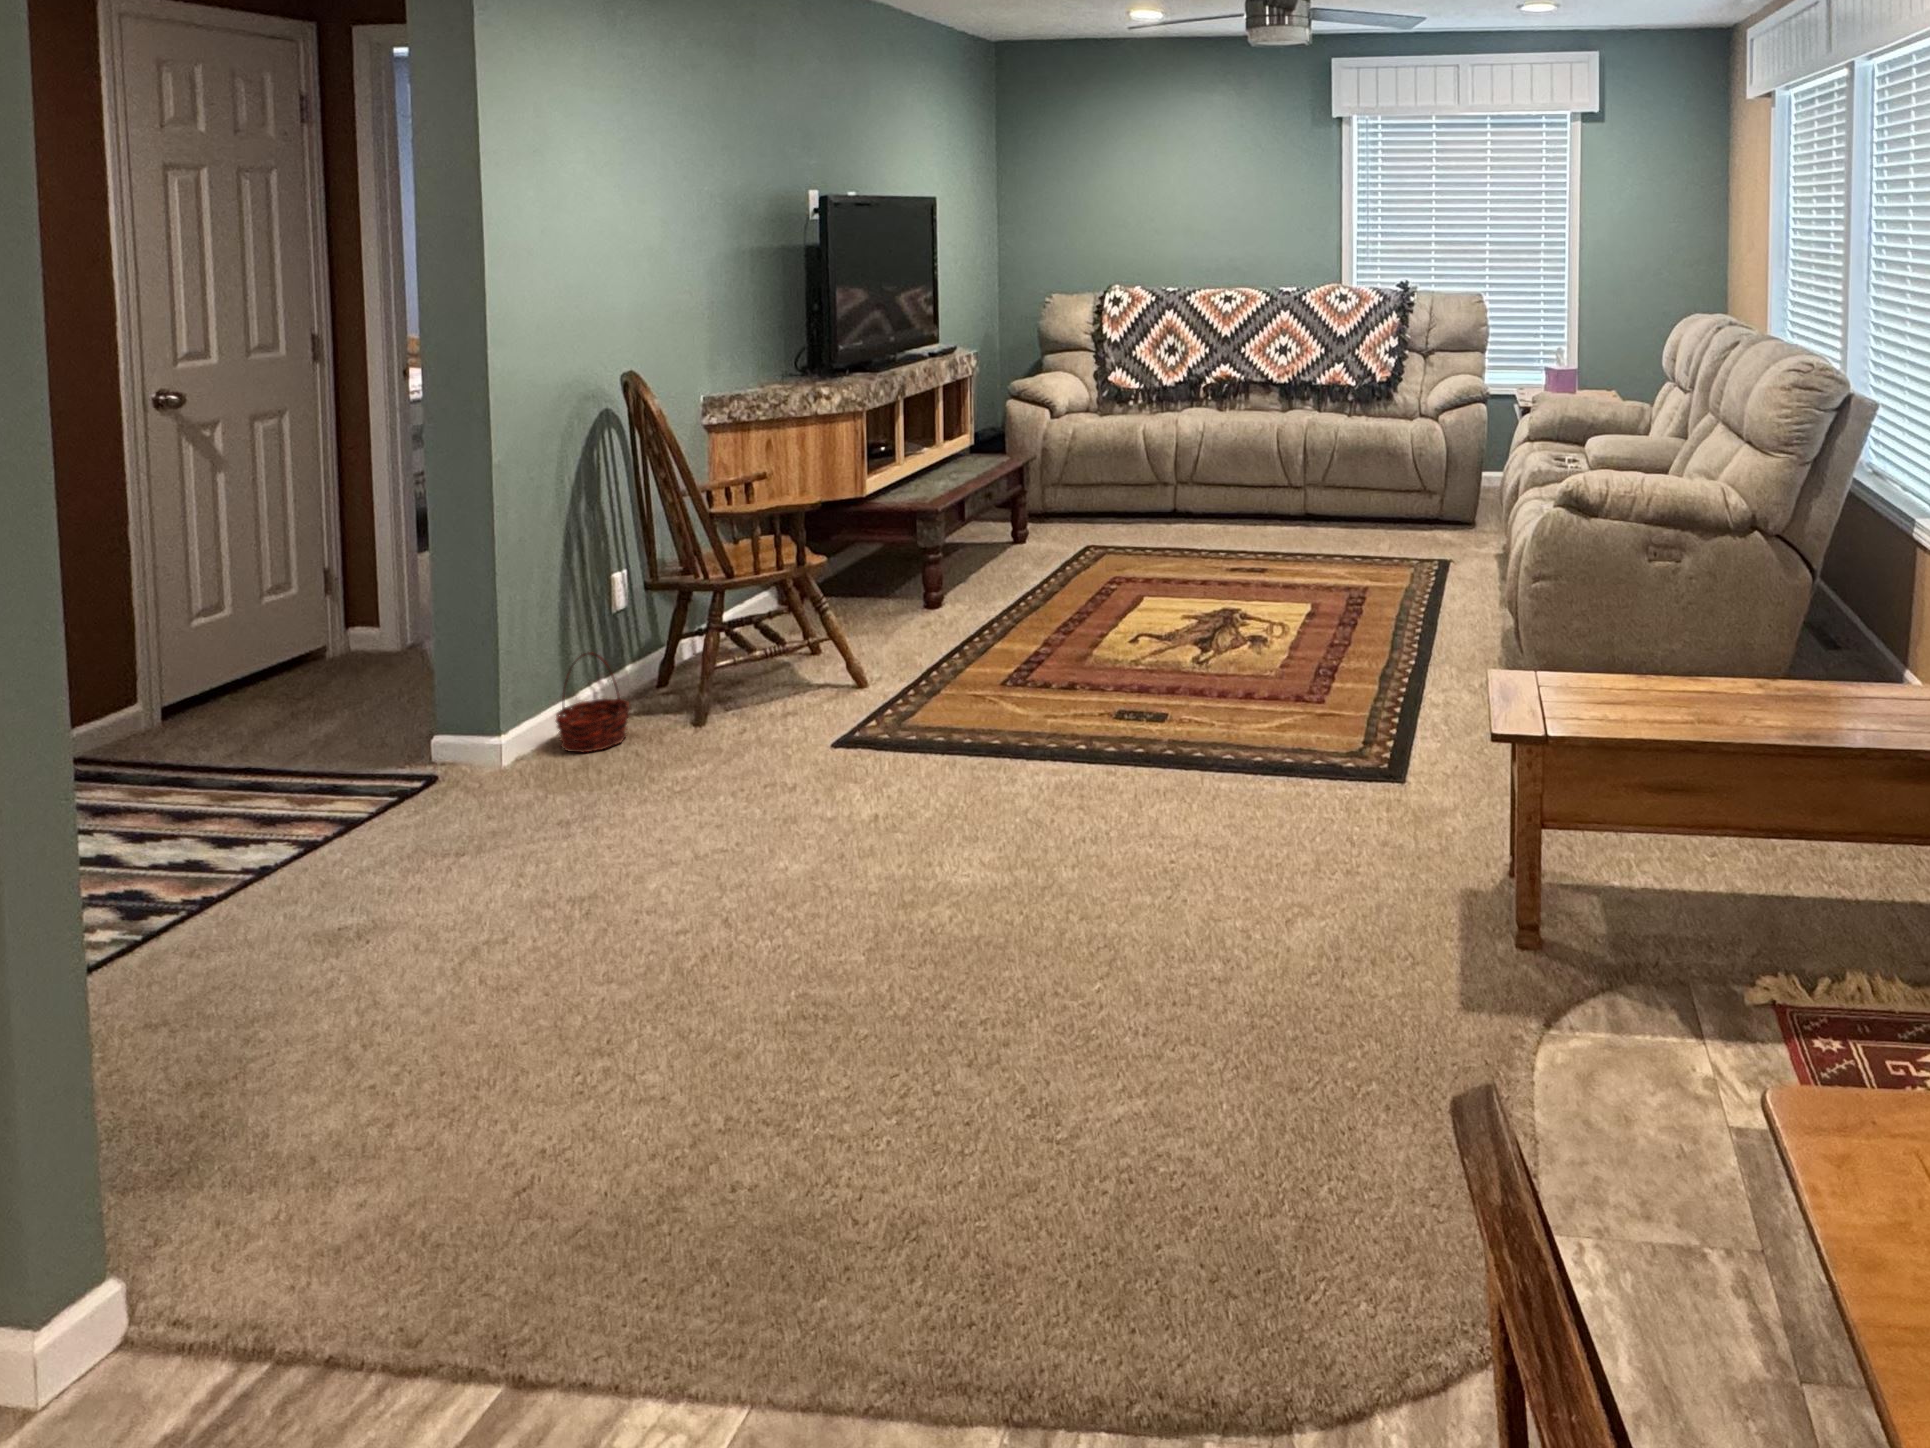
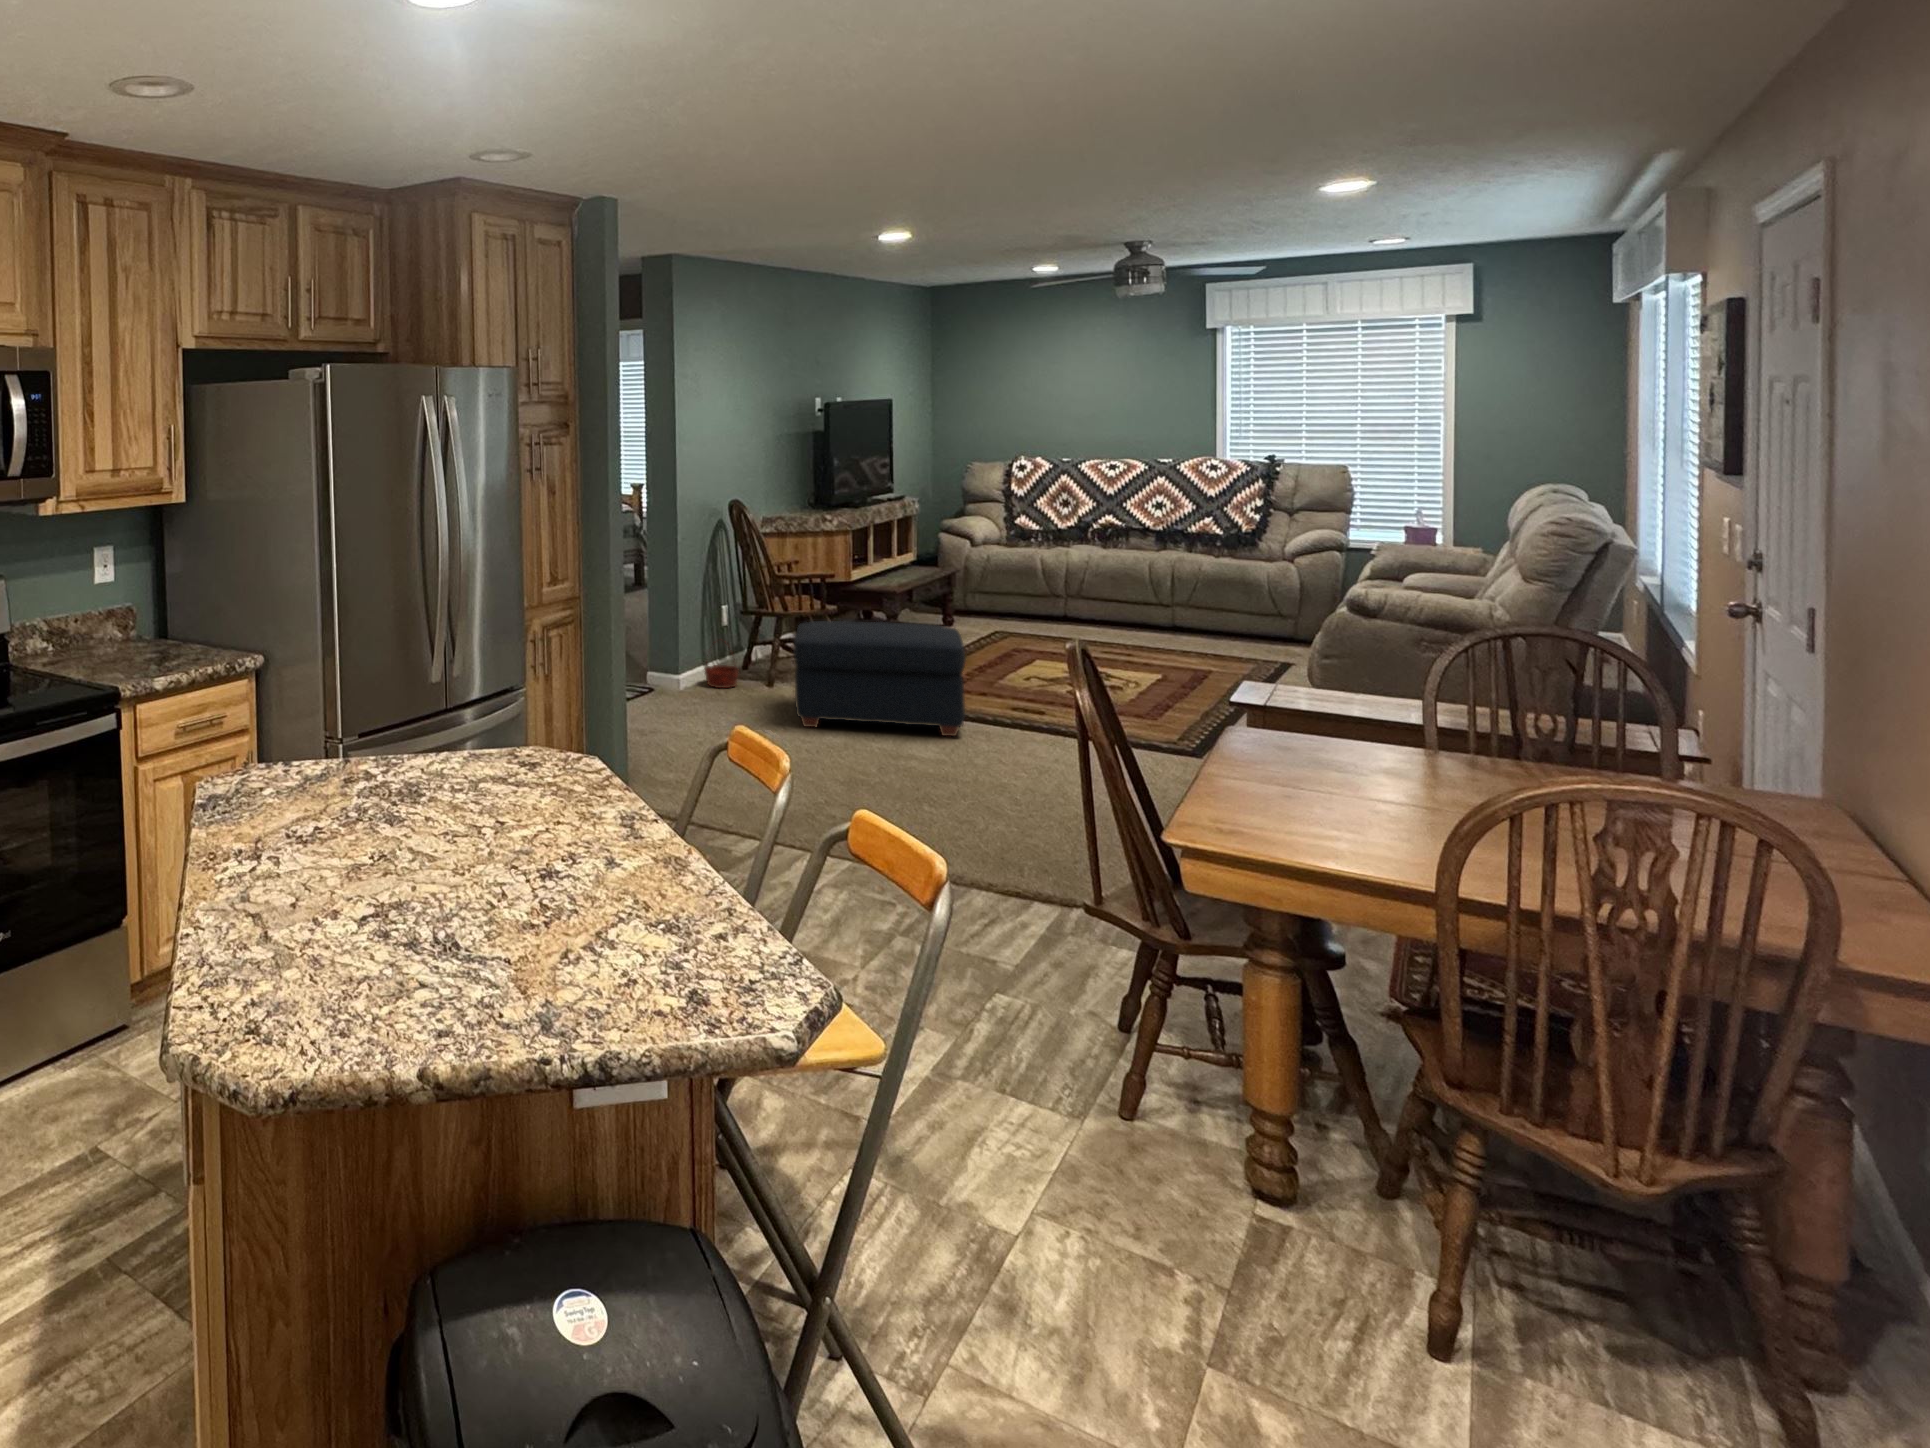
ottoman: none [710,590,1041,841] -> present [793,621,966,736]

